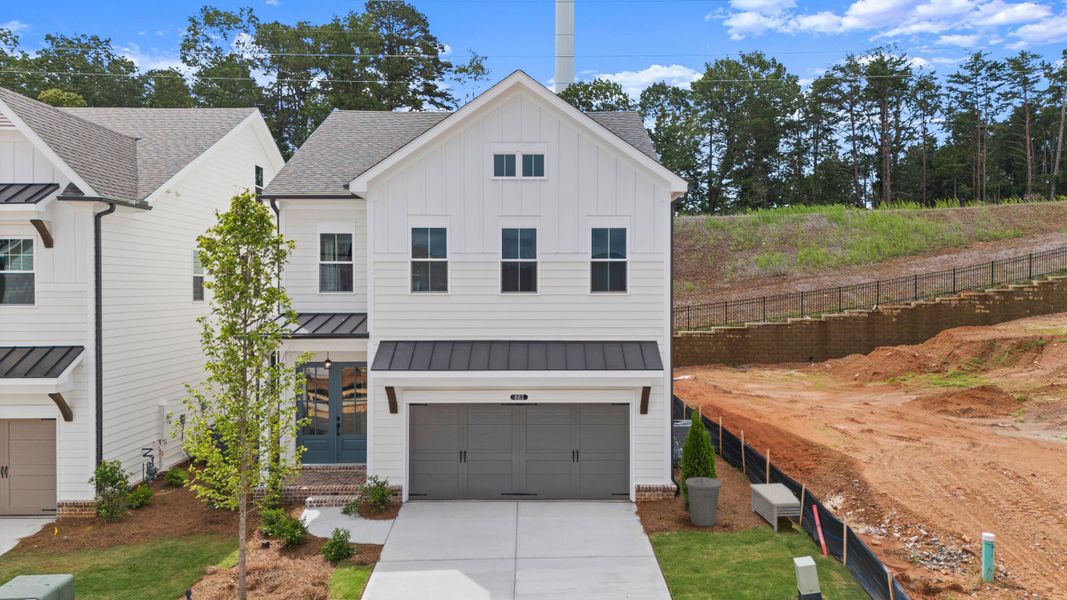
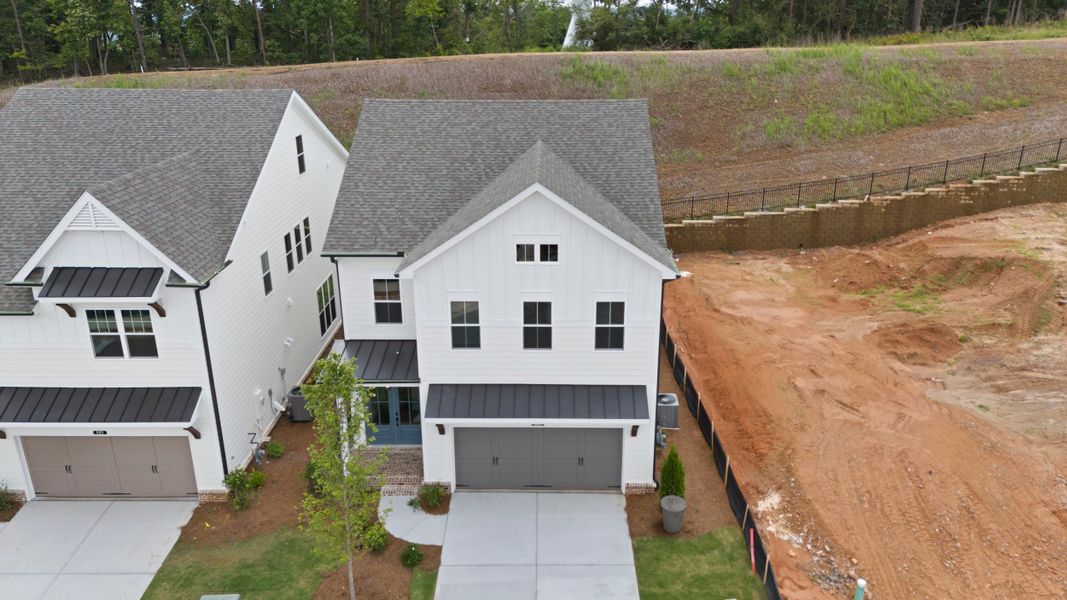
storage bench: present [750,483,802,532] -> none [709,493,747,540]

